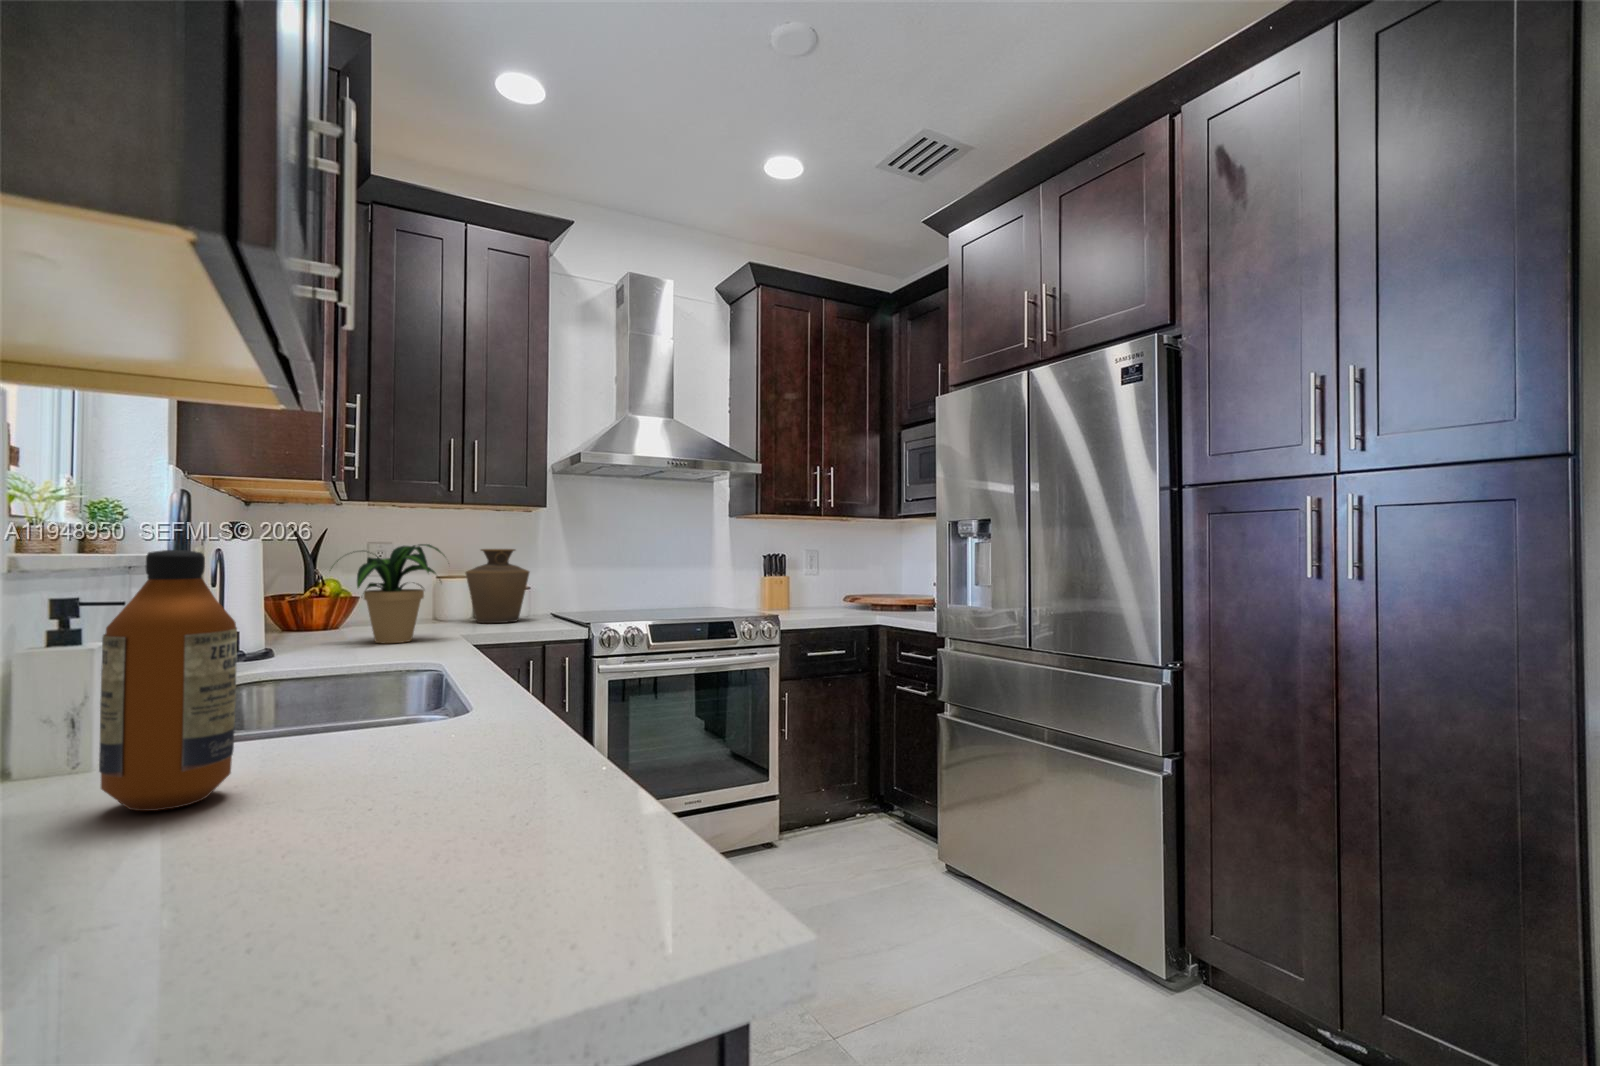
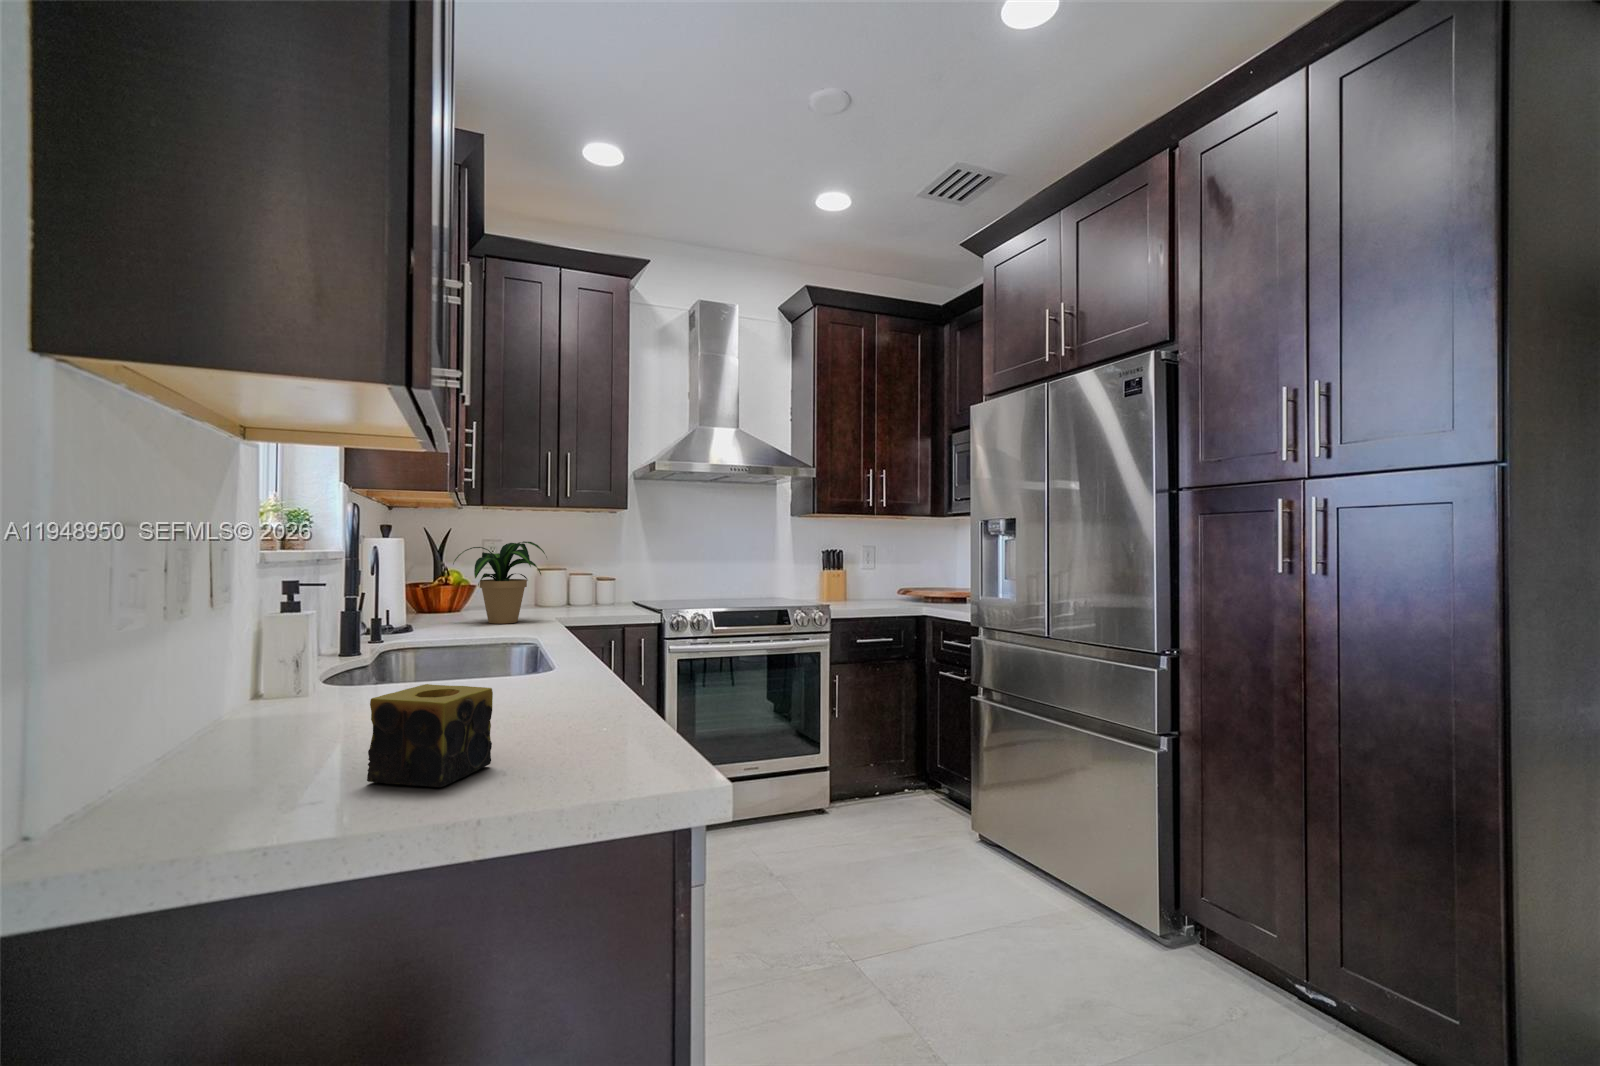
vase: present [465,549,529,623] -> none [561,546,615,610]
bottle: present [99,550,237,811] -> none [323,547,403,716]
candle: none [131,782,378,988] -> present [367,684,493,787]

